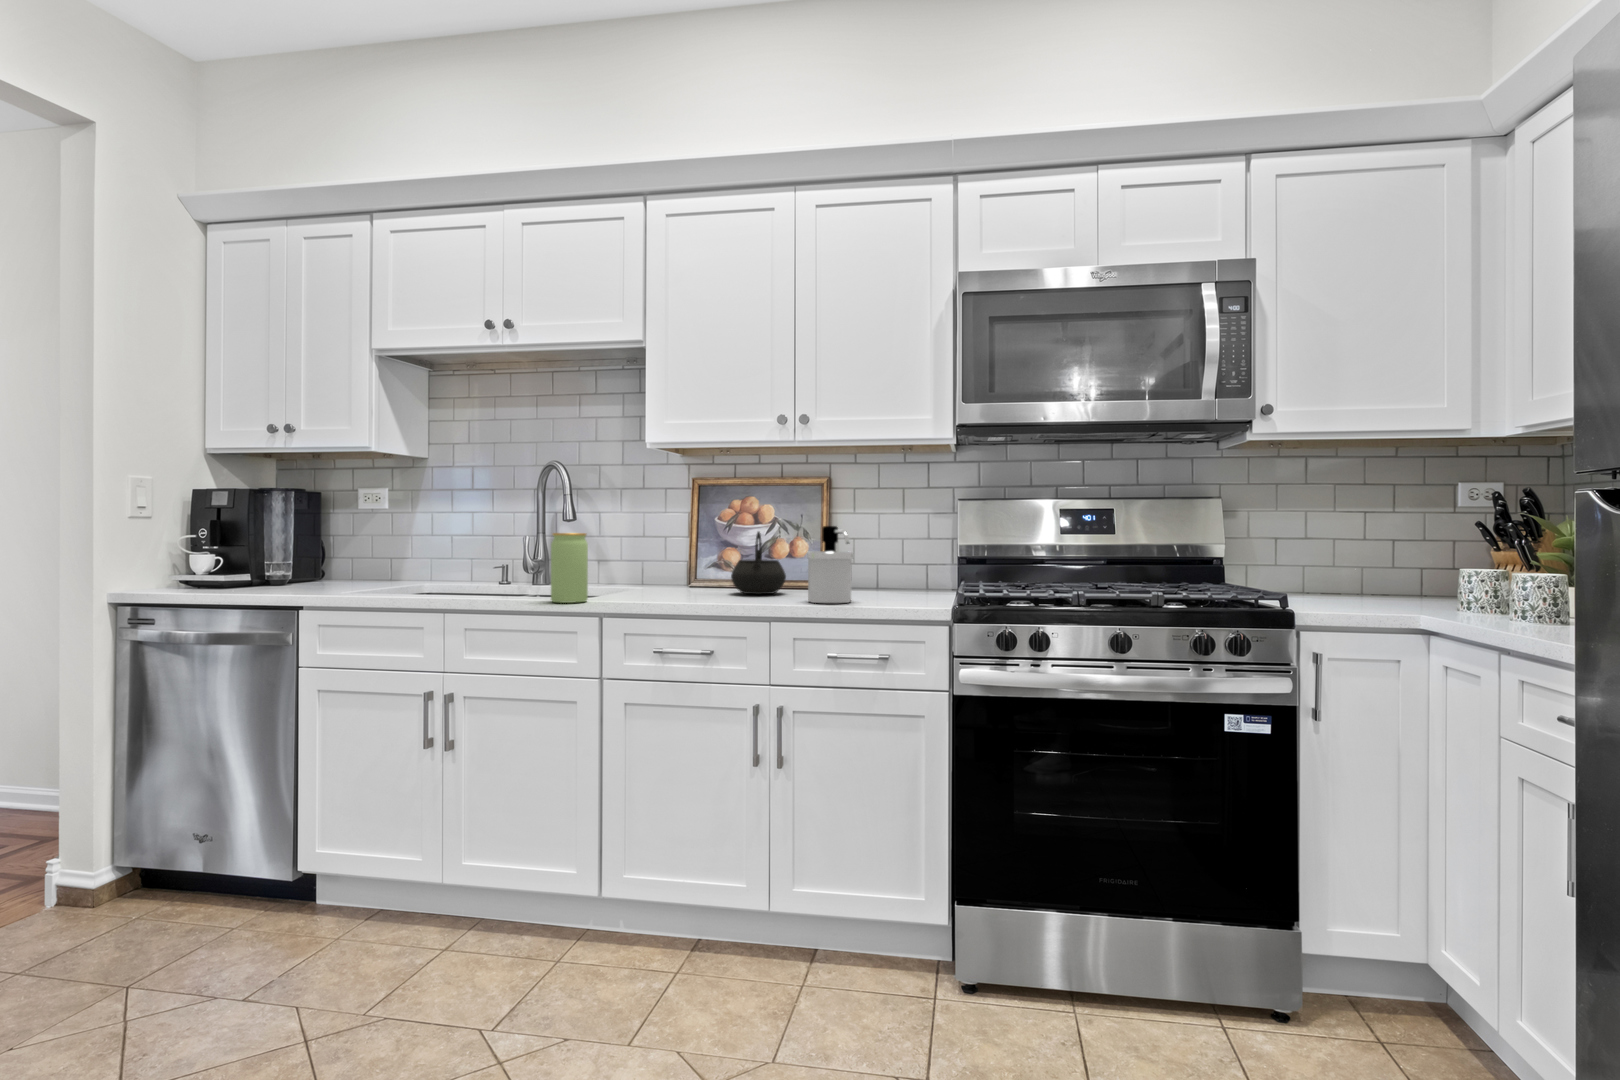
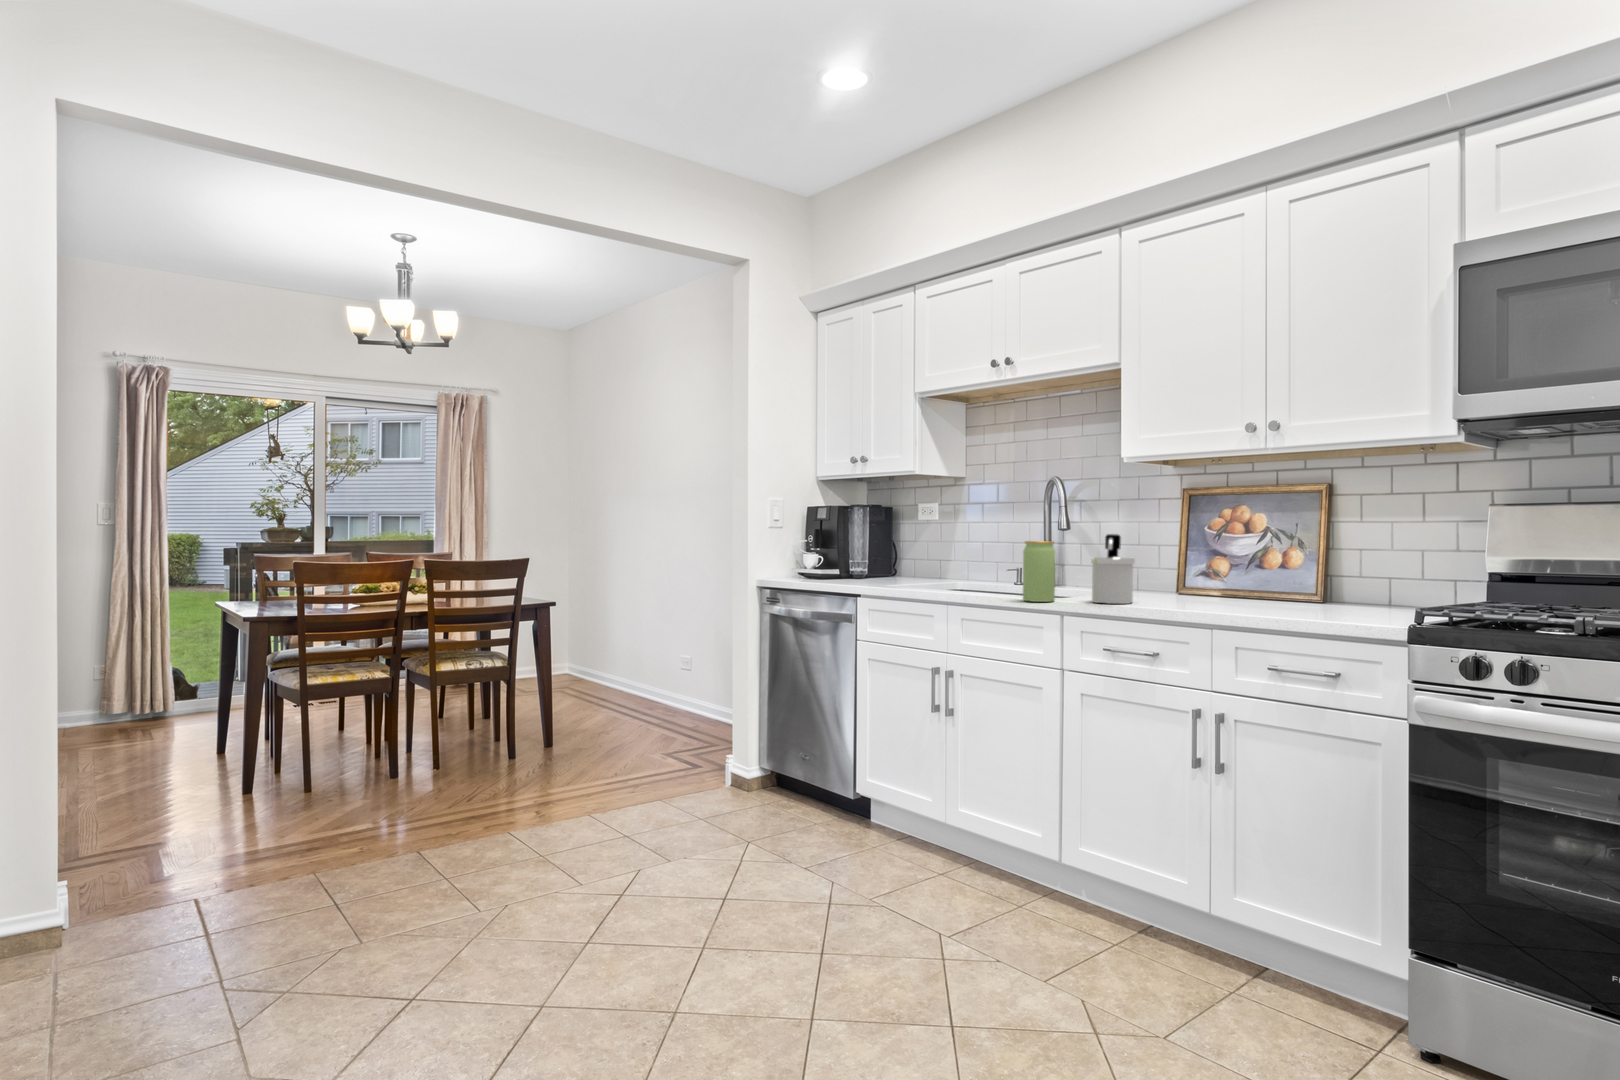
soap dispenser: present [807,526,853,603] -> present [1091,534,1135,604]
kettle: present [731,532,786,594] -> none [1200,540,1261,604]

